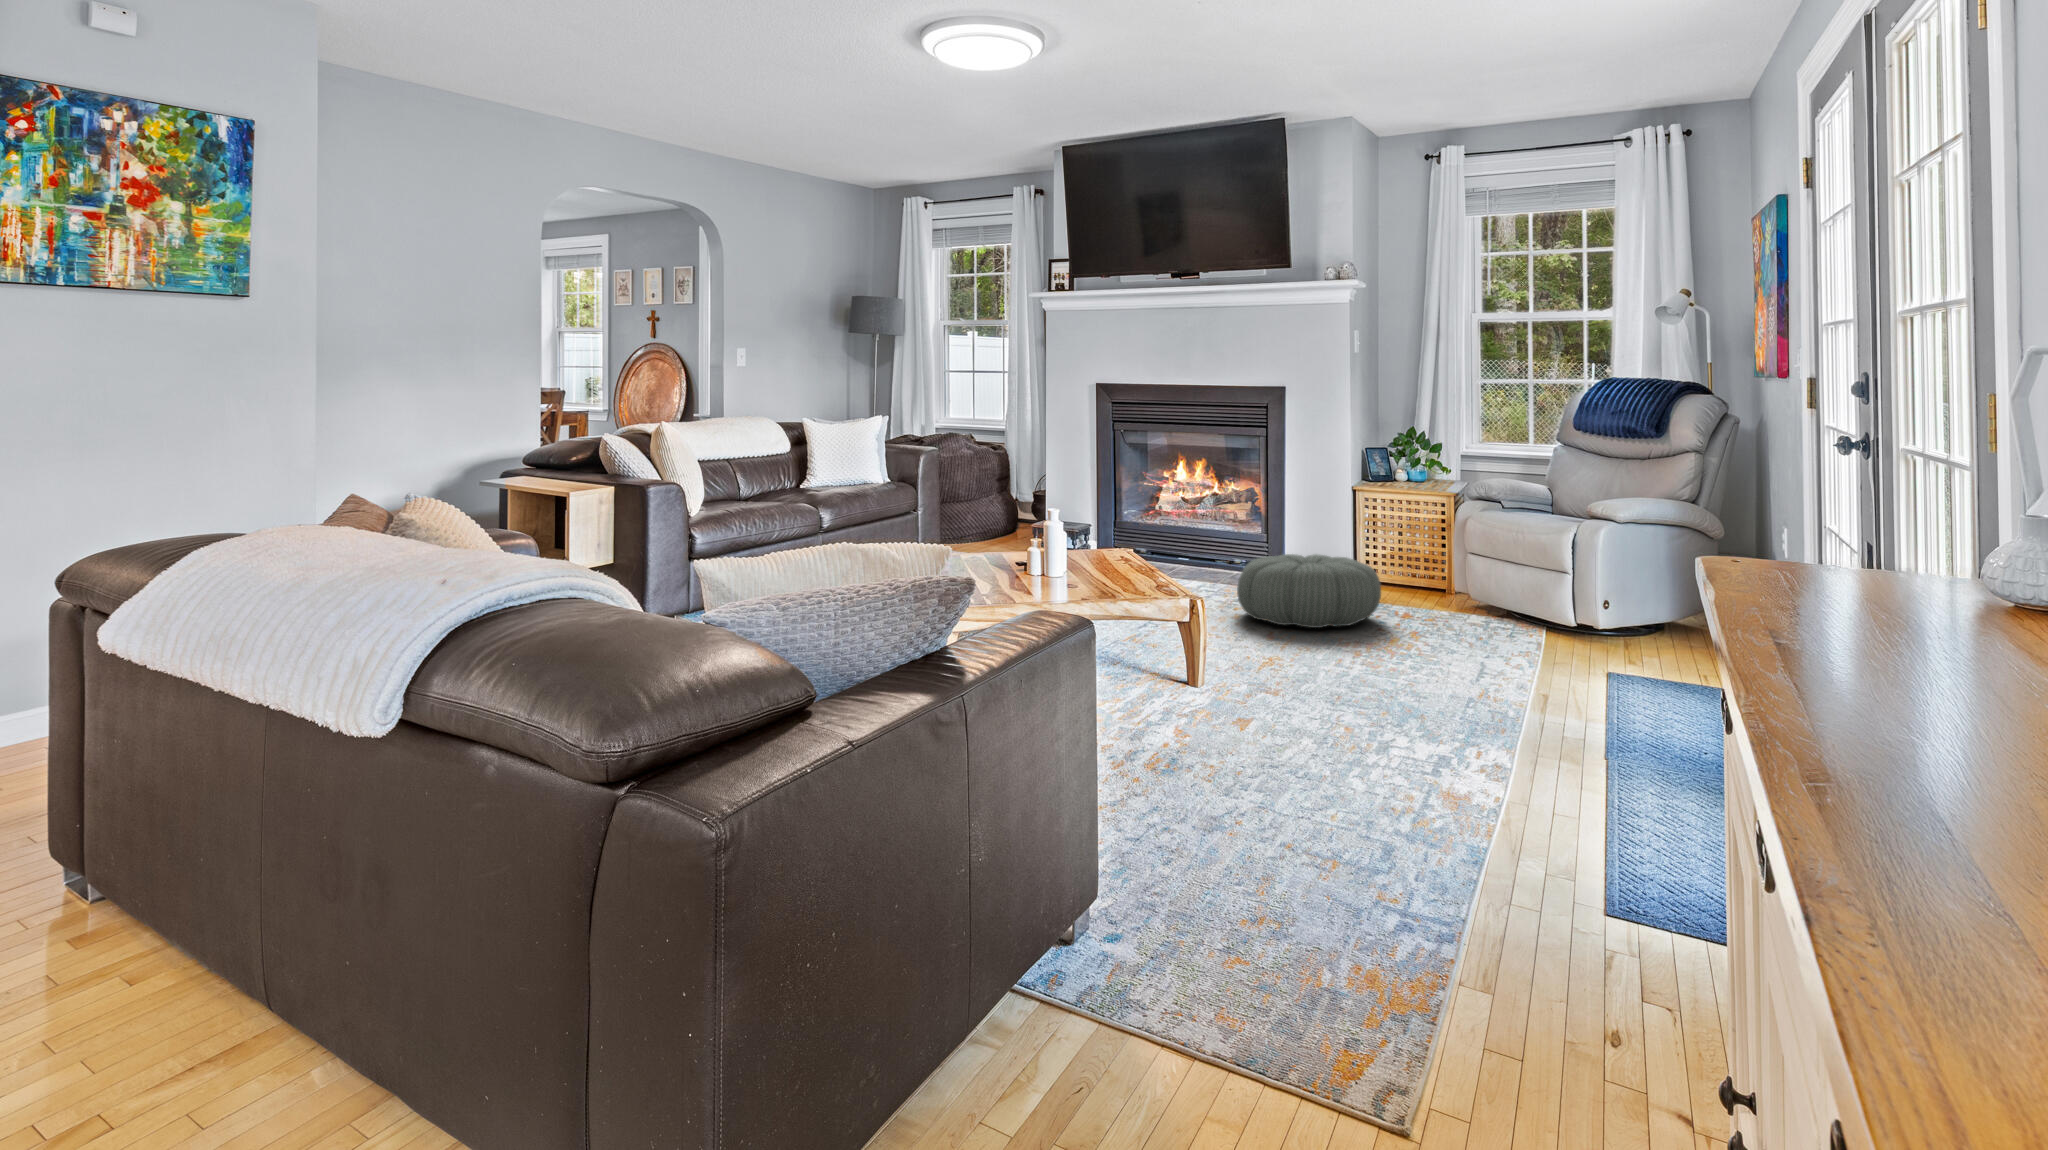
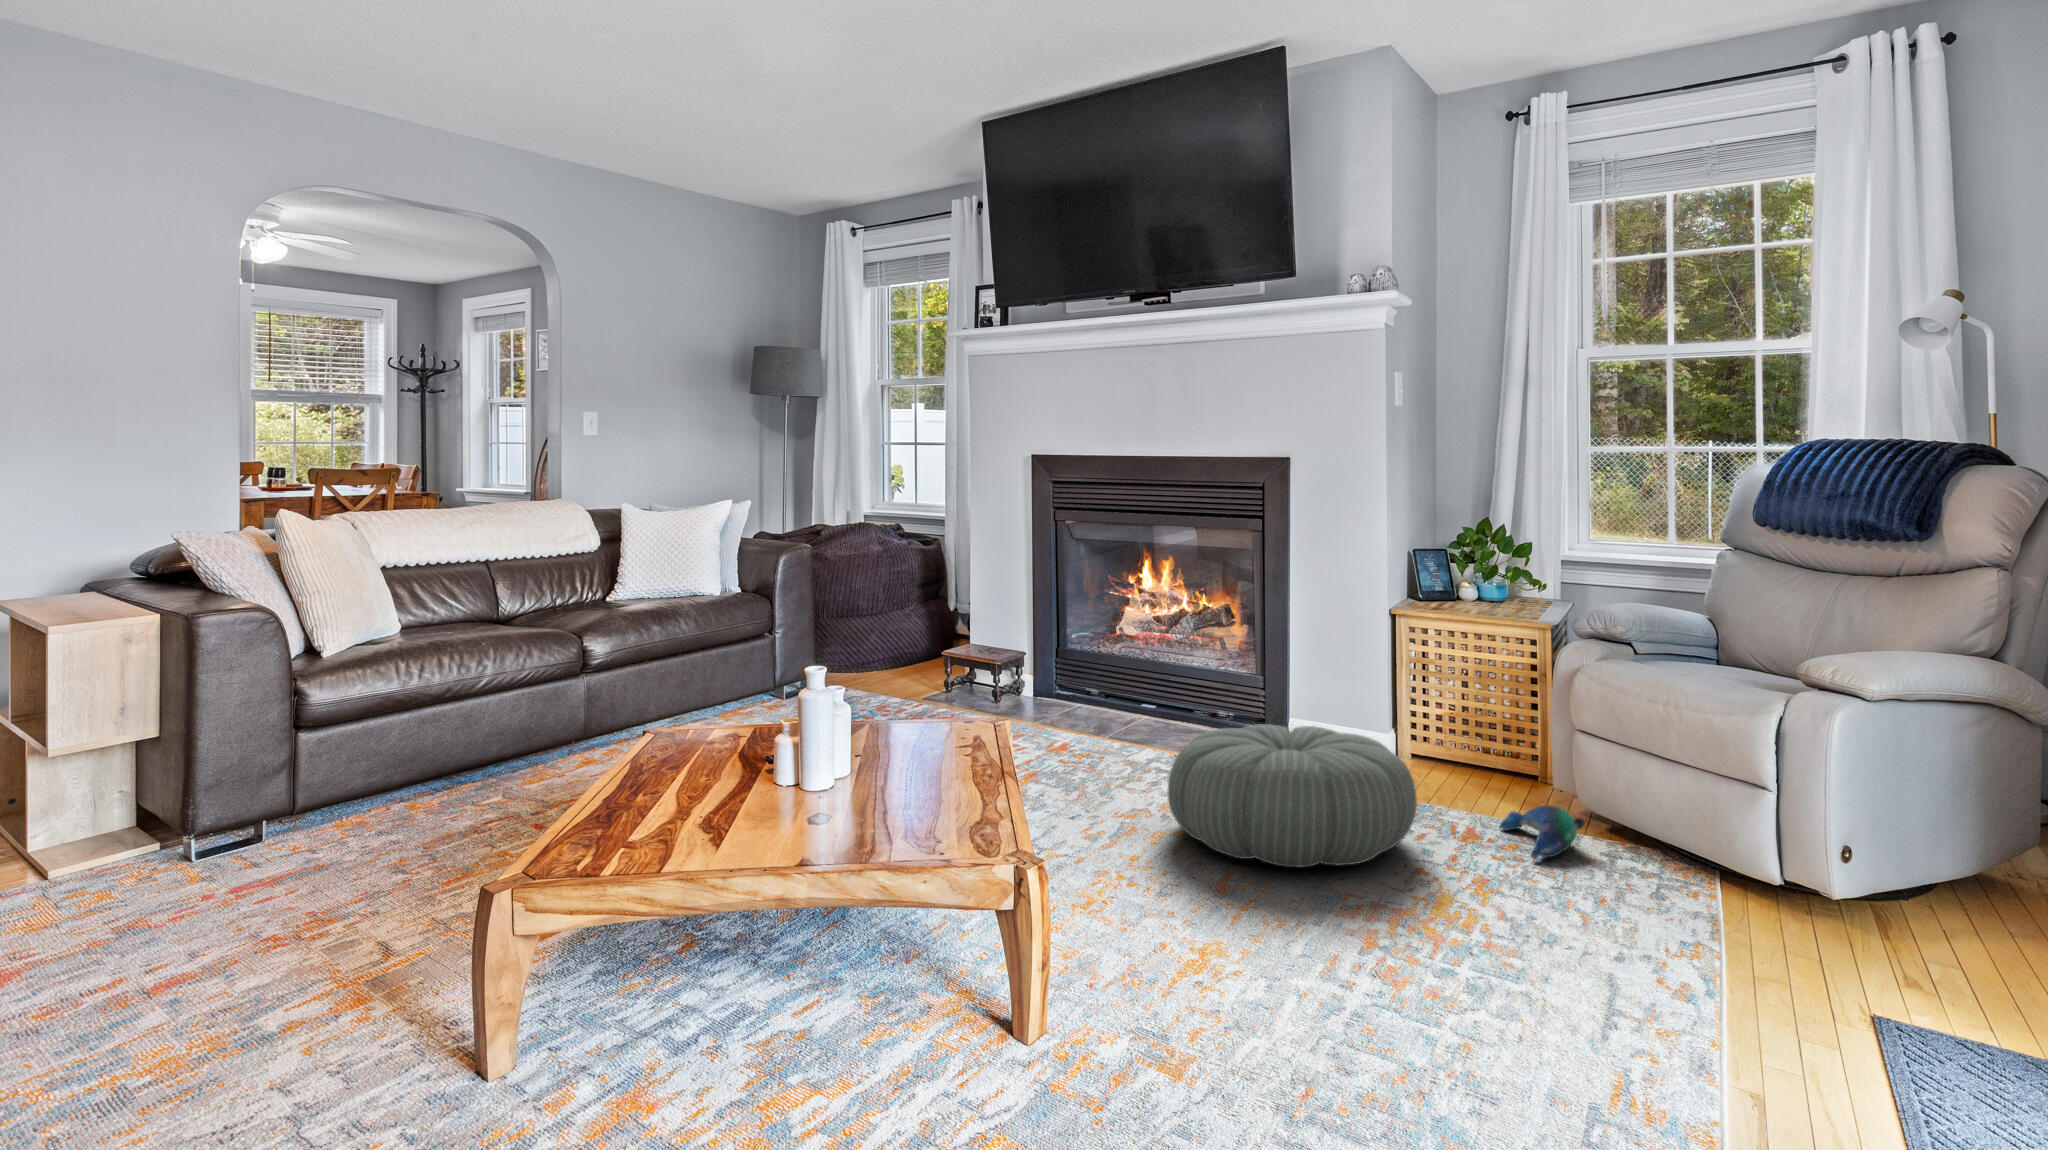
plush toy: none [1424,595,1473,622] -> present [1500,805,1584,858]

